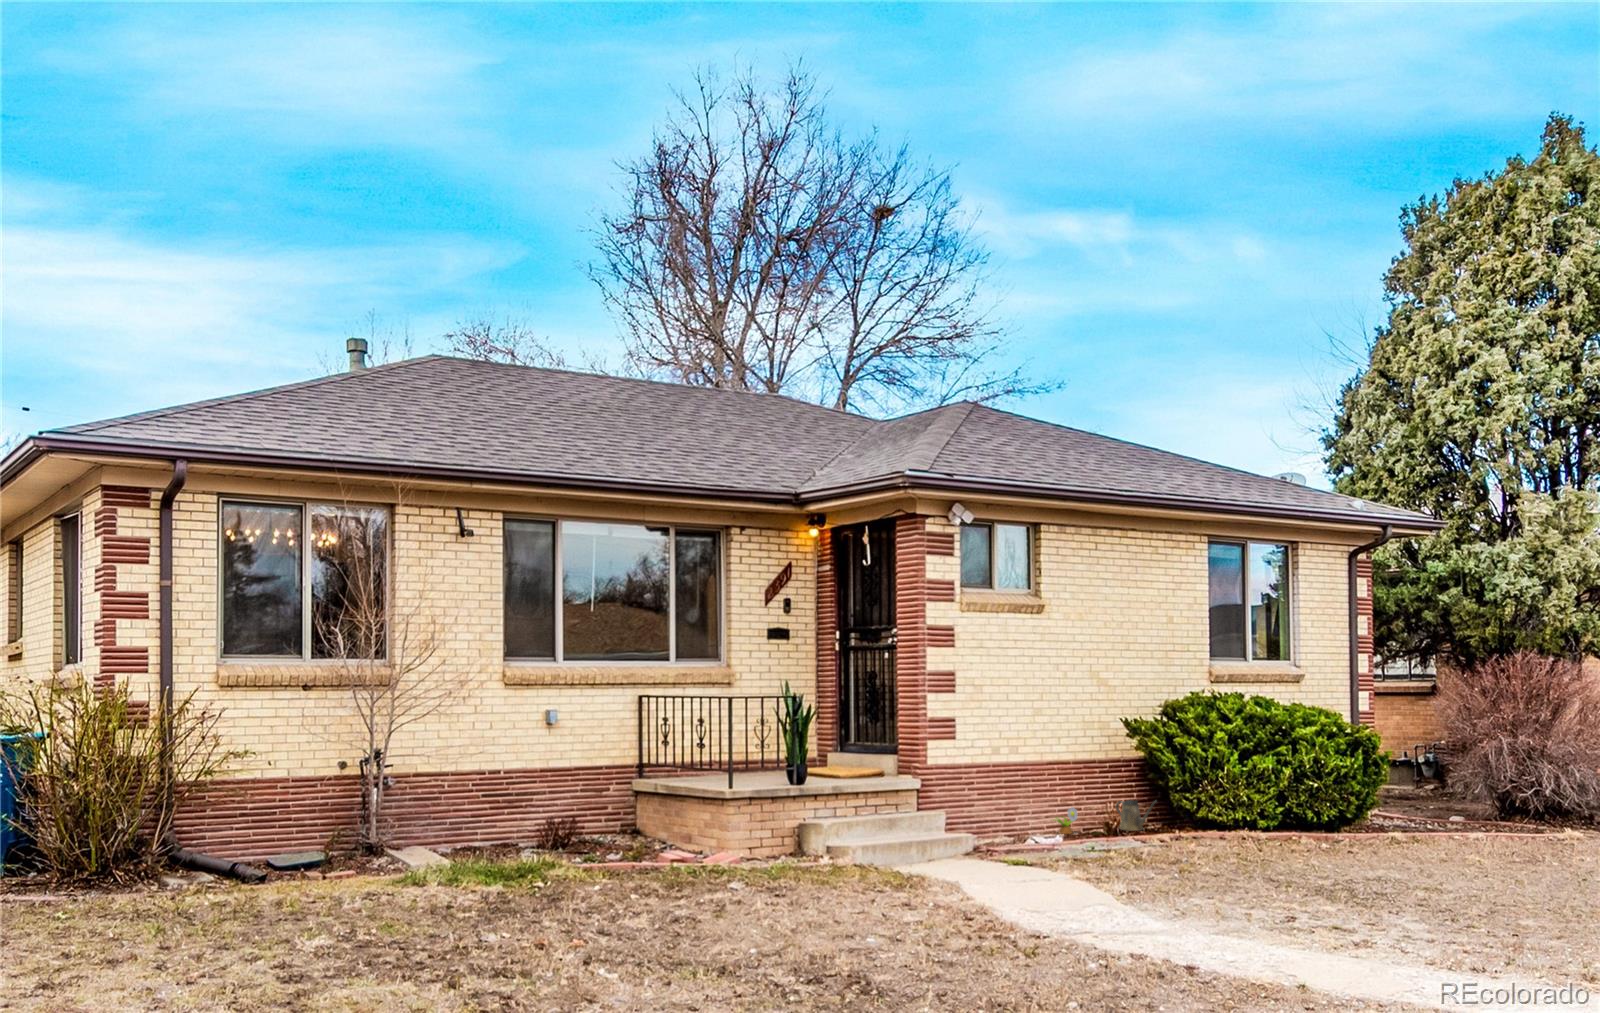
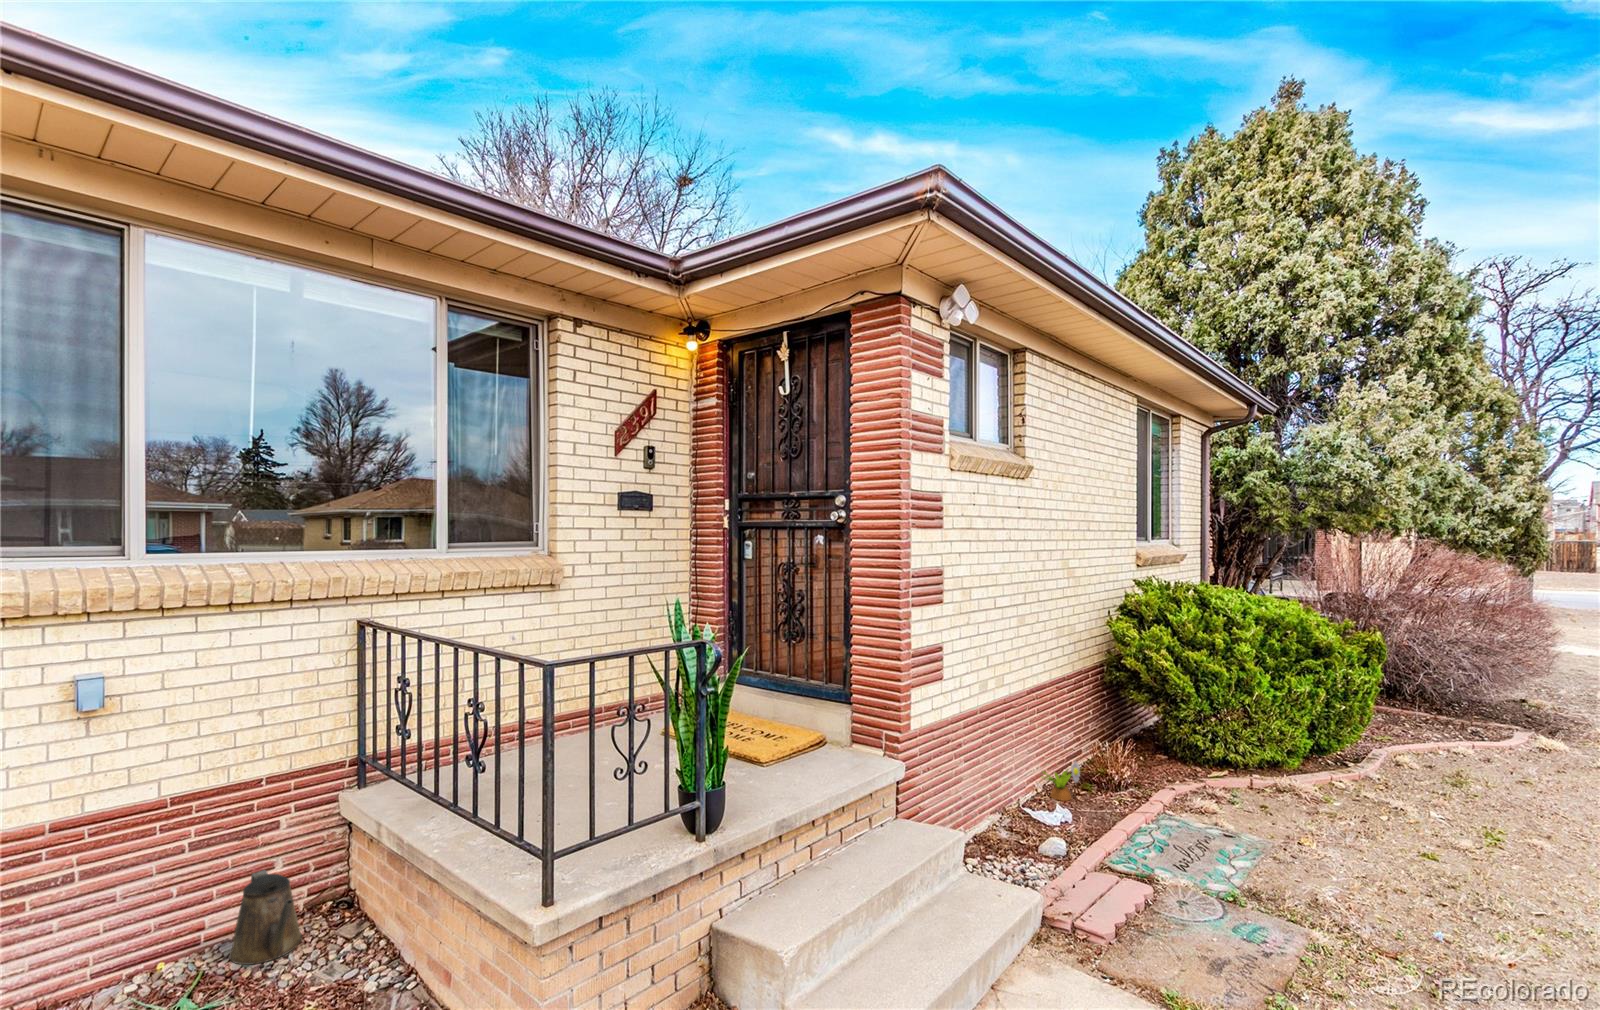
watering can: present [1115,800,1156,831] -> present [229,870,302,965]

